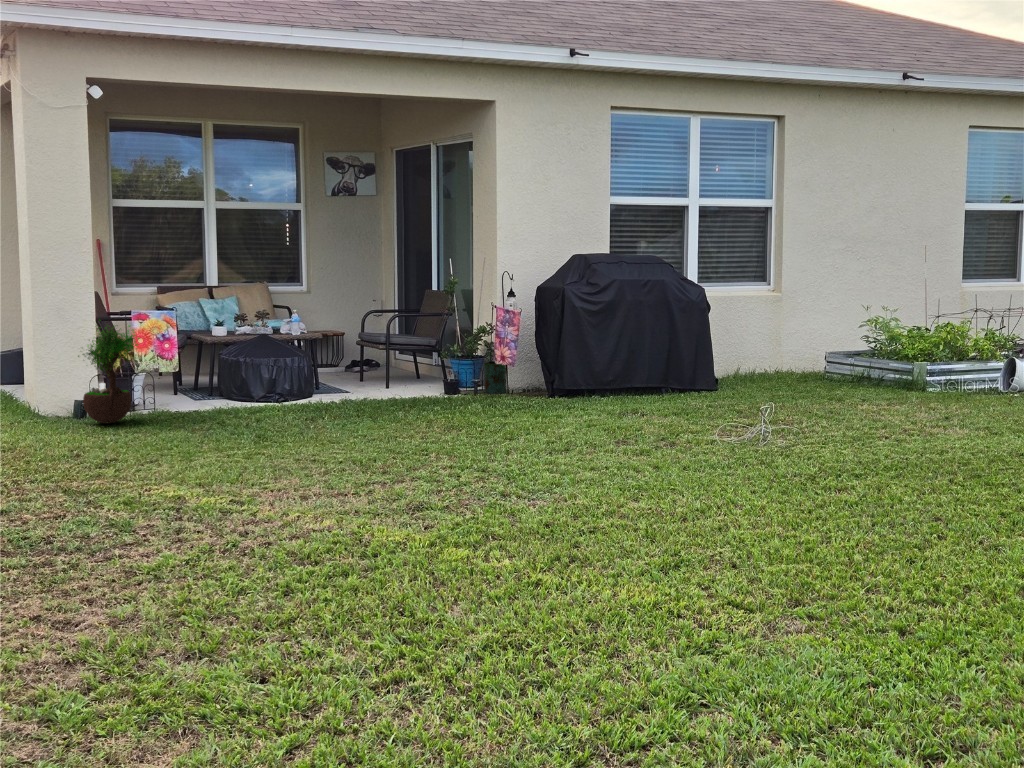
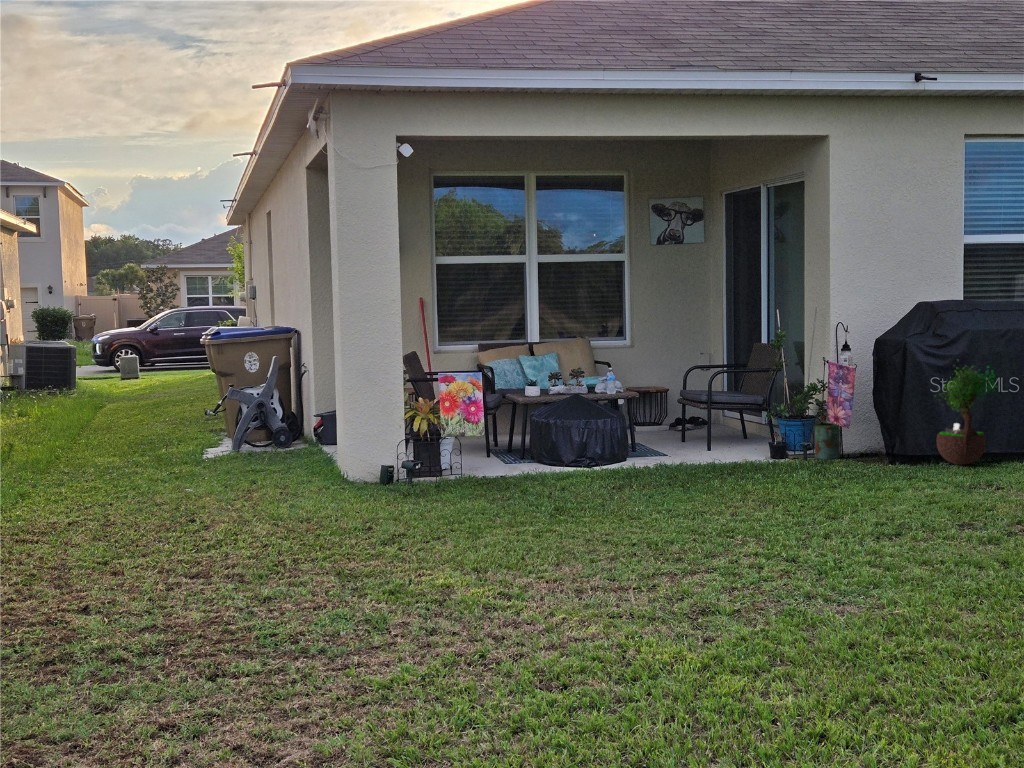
potted tree: present [78,326,138,423] -> present [937,366,996,465]

